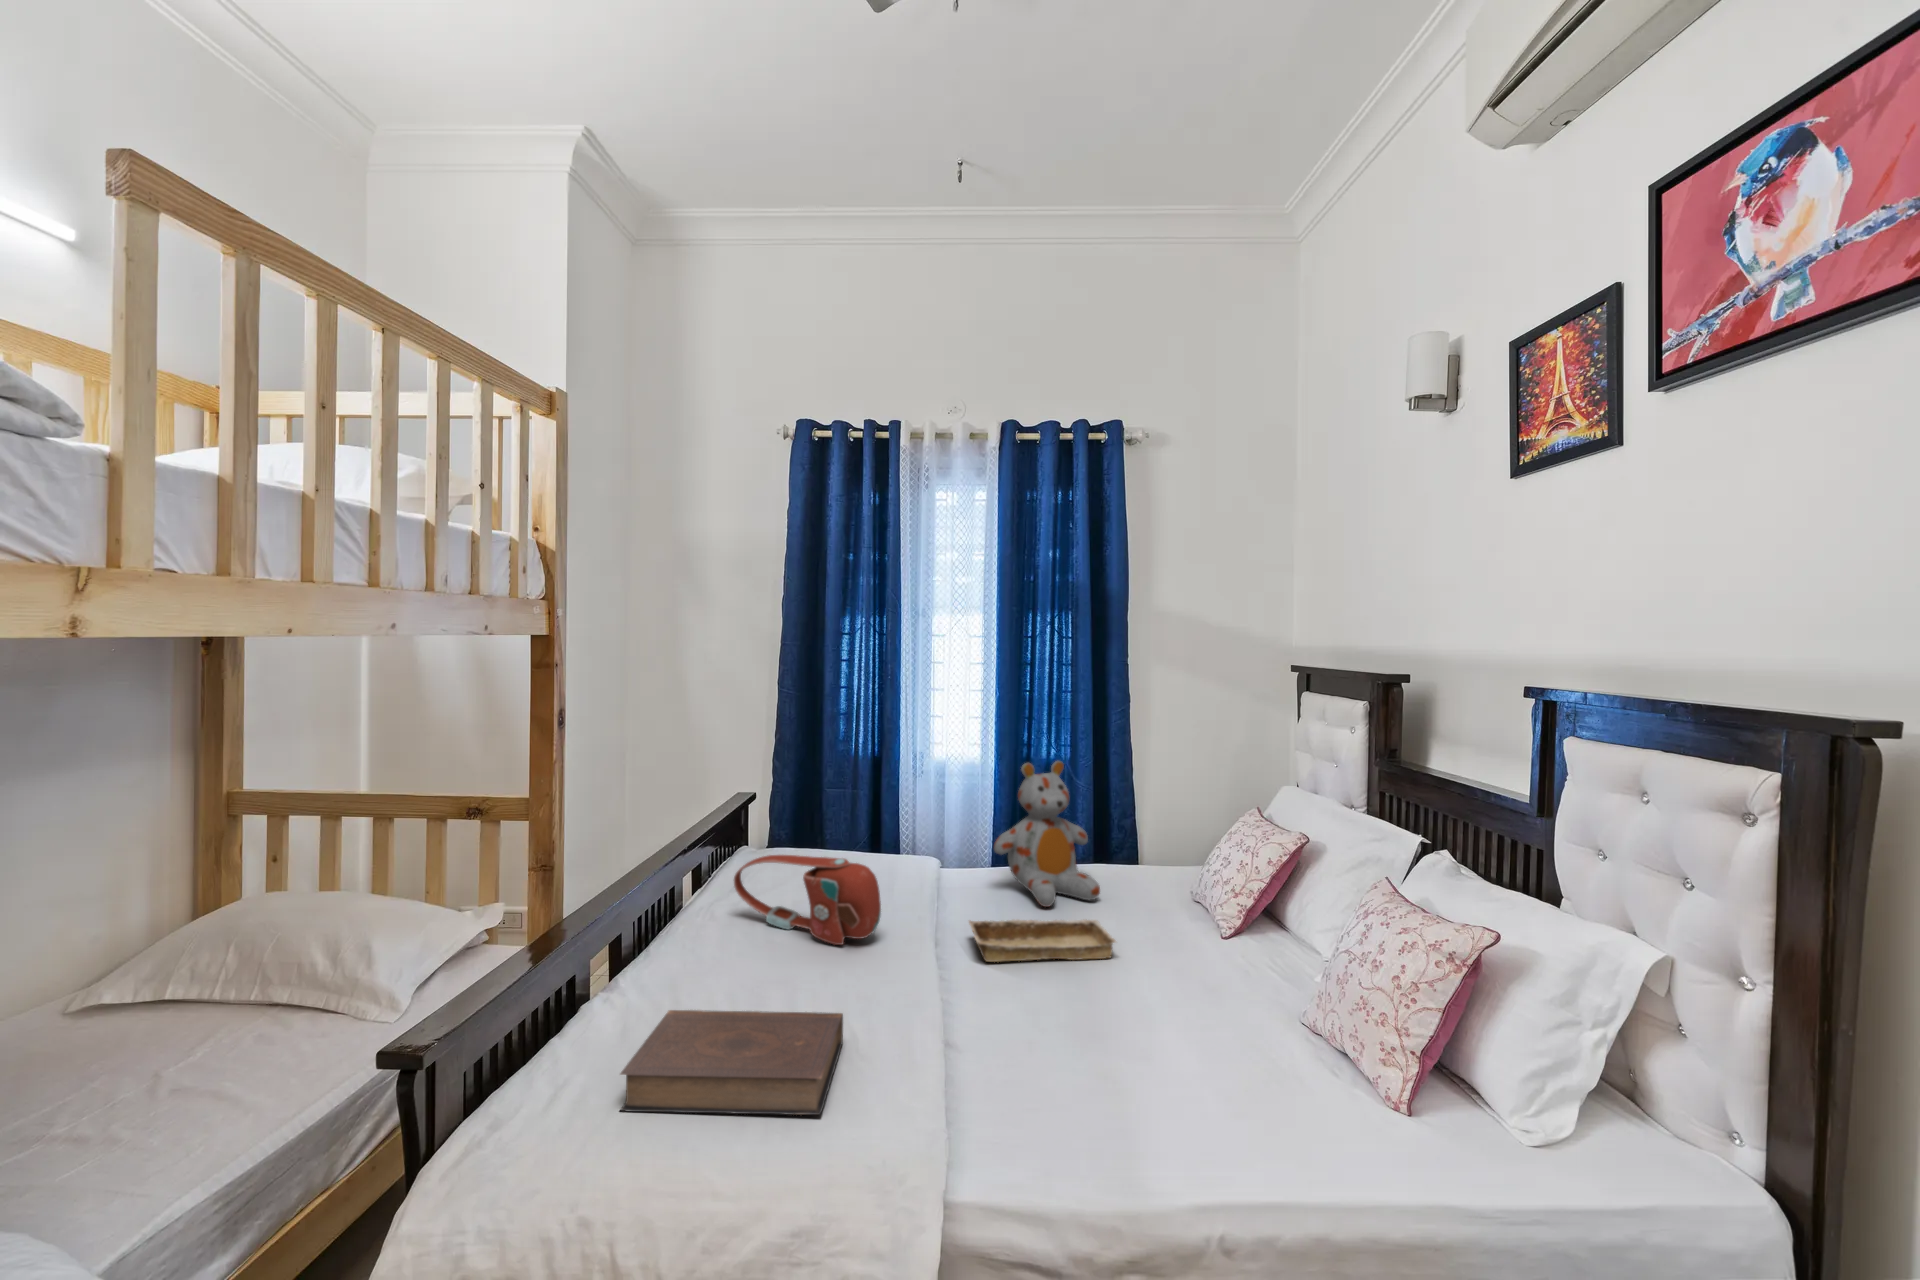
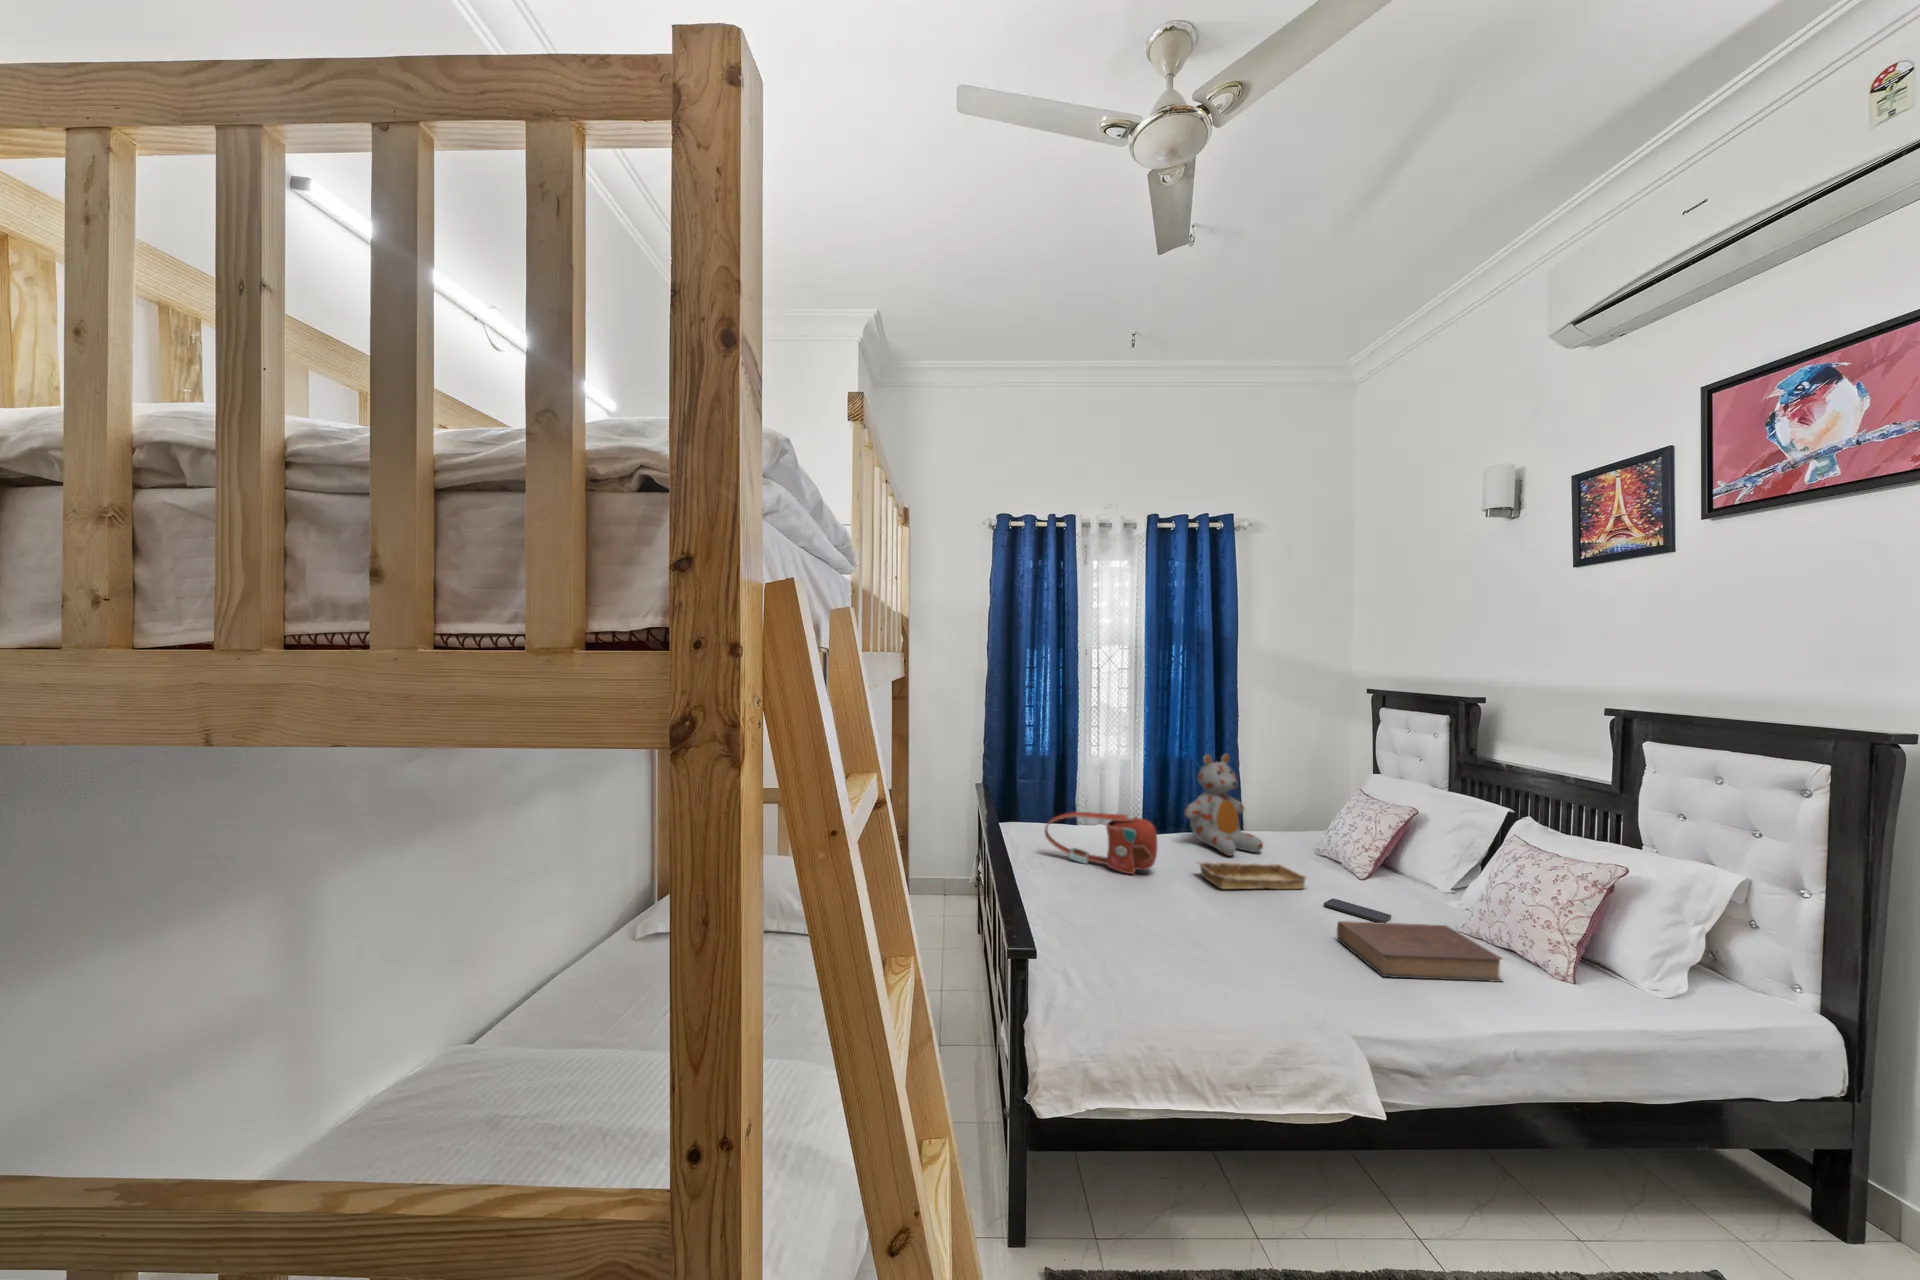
smartphone: none [1118,974,1204,1013] -> present [1324,899,1391,923]
book: present [620,1010,843,1115] -> present [1337,921,1502,982]

